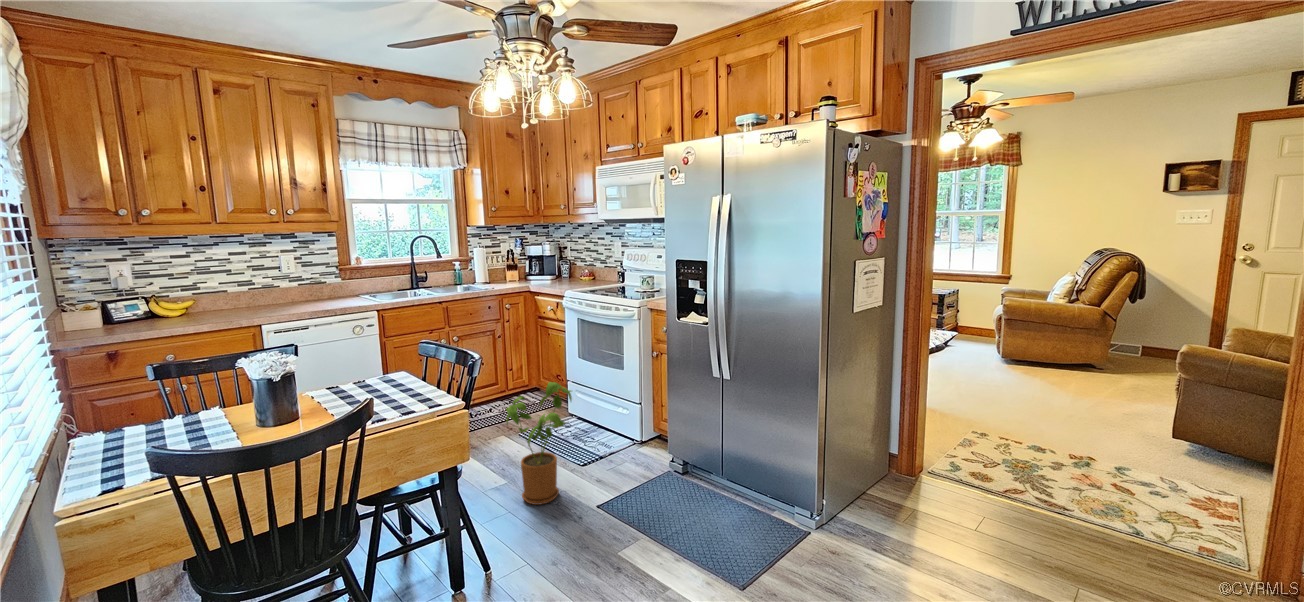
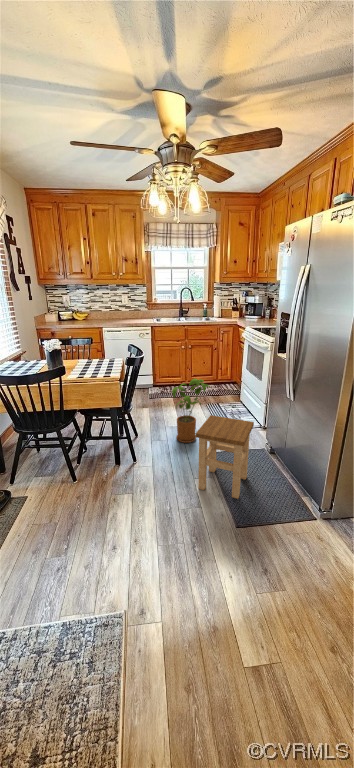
stool: none [618,425,712,564] -> present [196,415,254,499]

